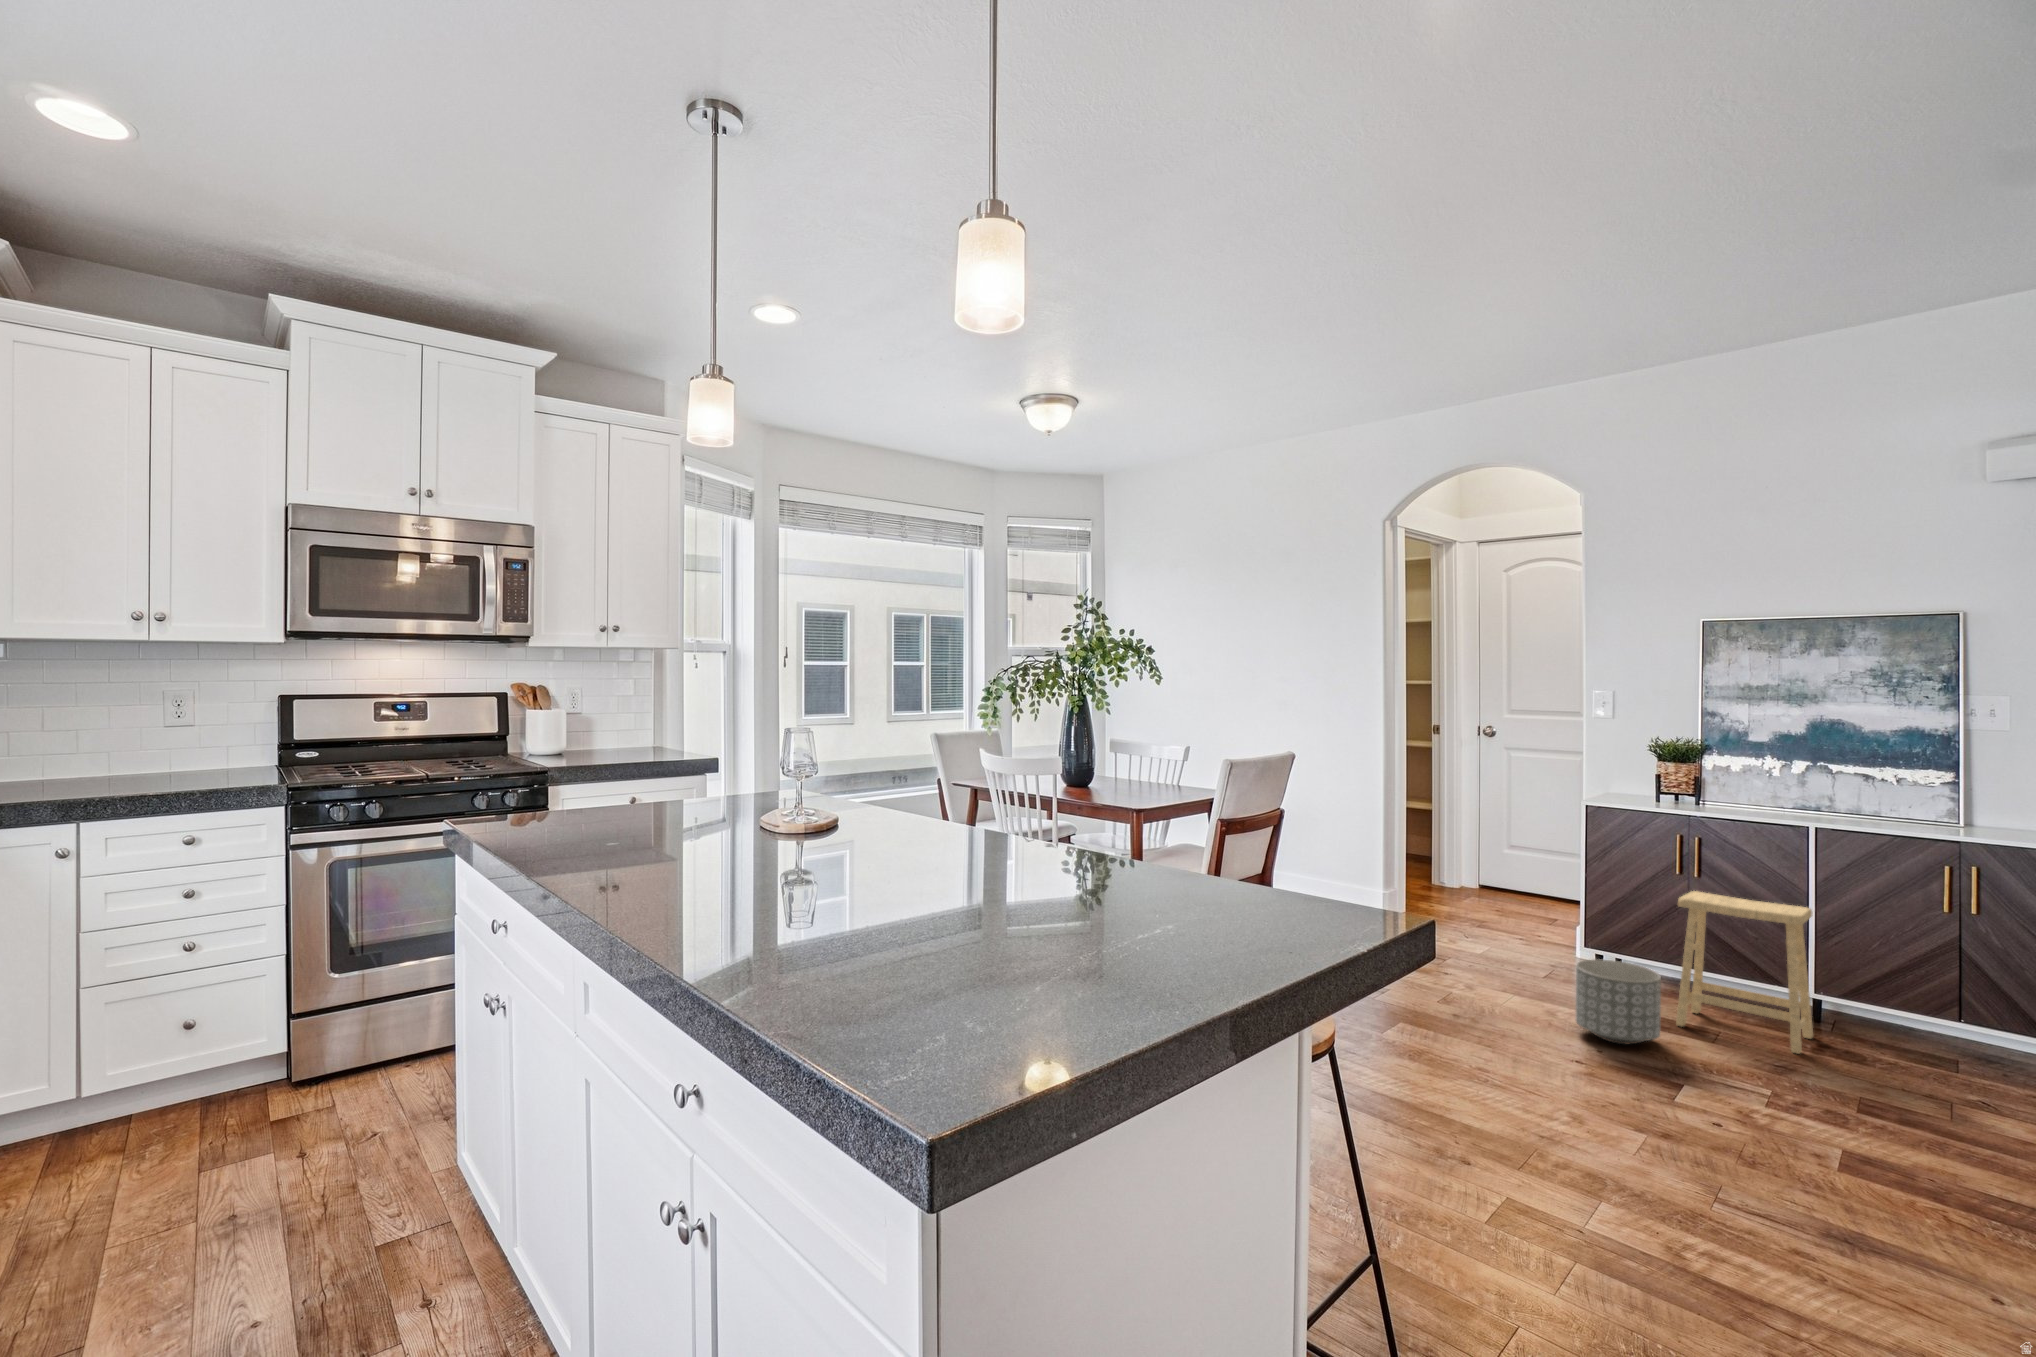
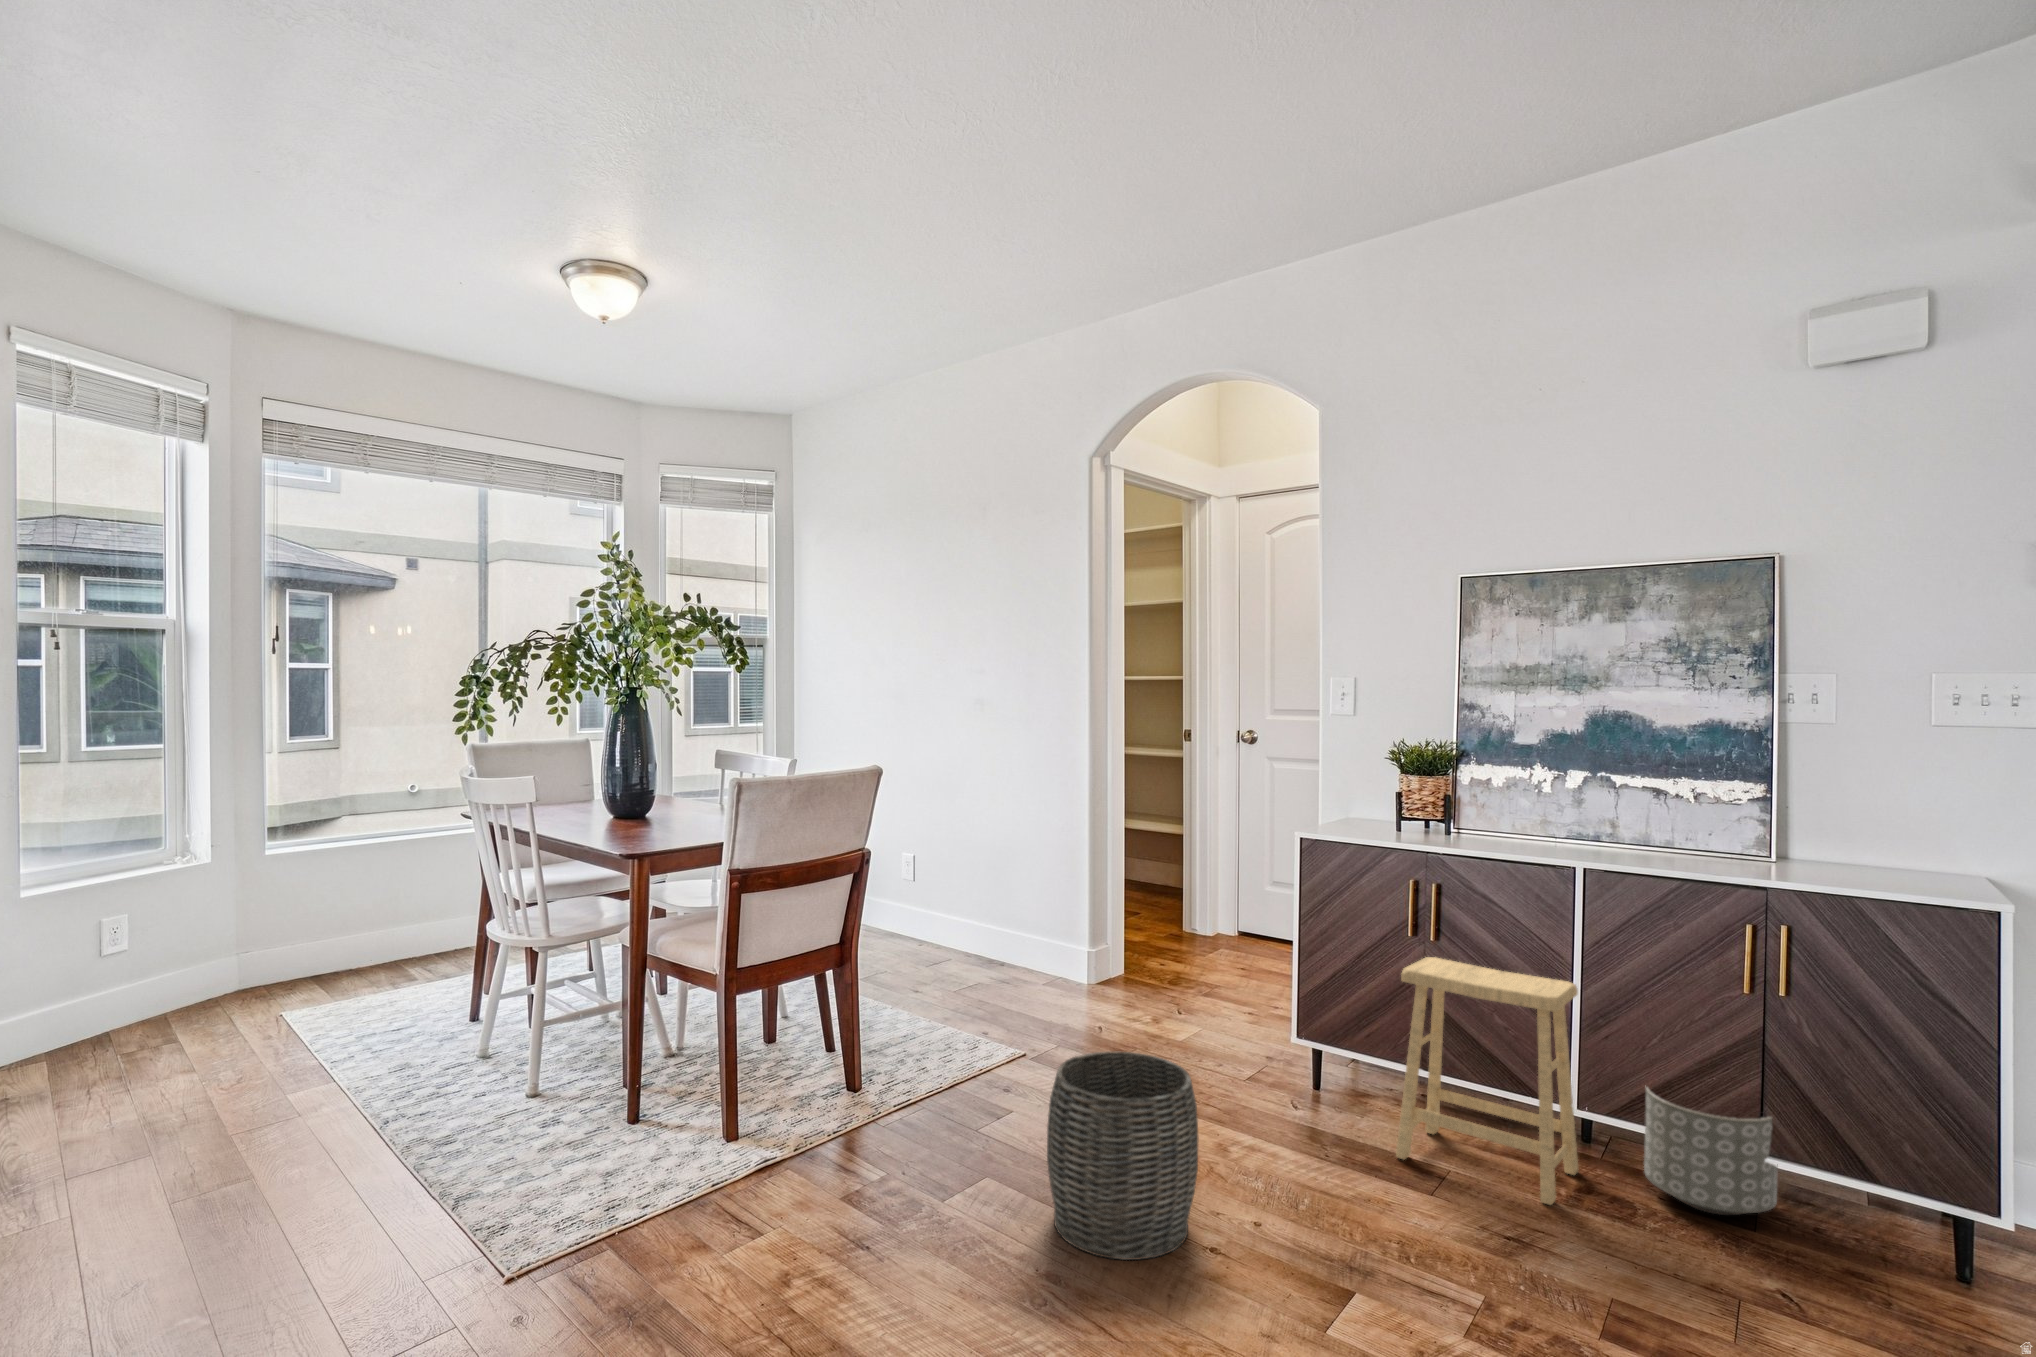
woven basket: none [1453,946,1560,1071] -> present [1047,1052,1198,1260]
planter: present [1576,959,1661,1044] -> present [1644,1088,1778,1215]

